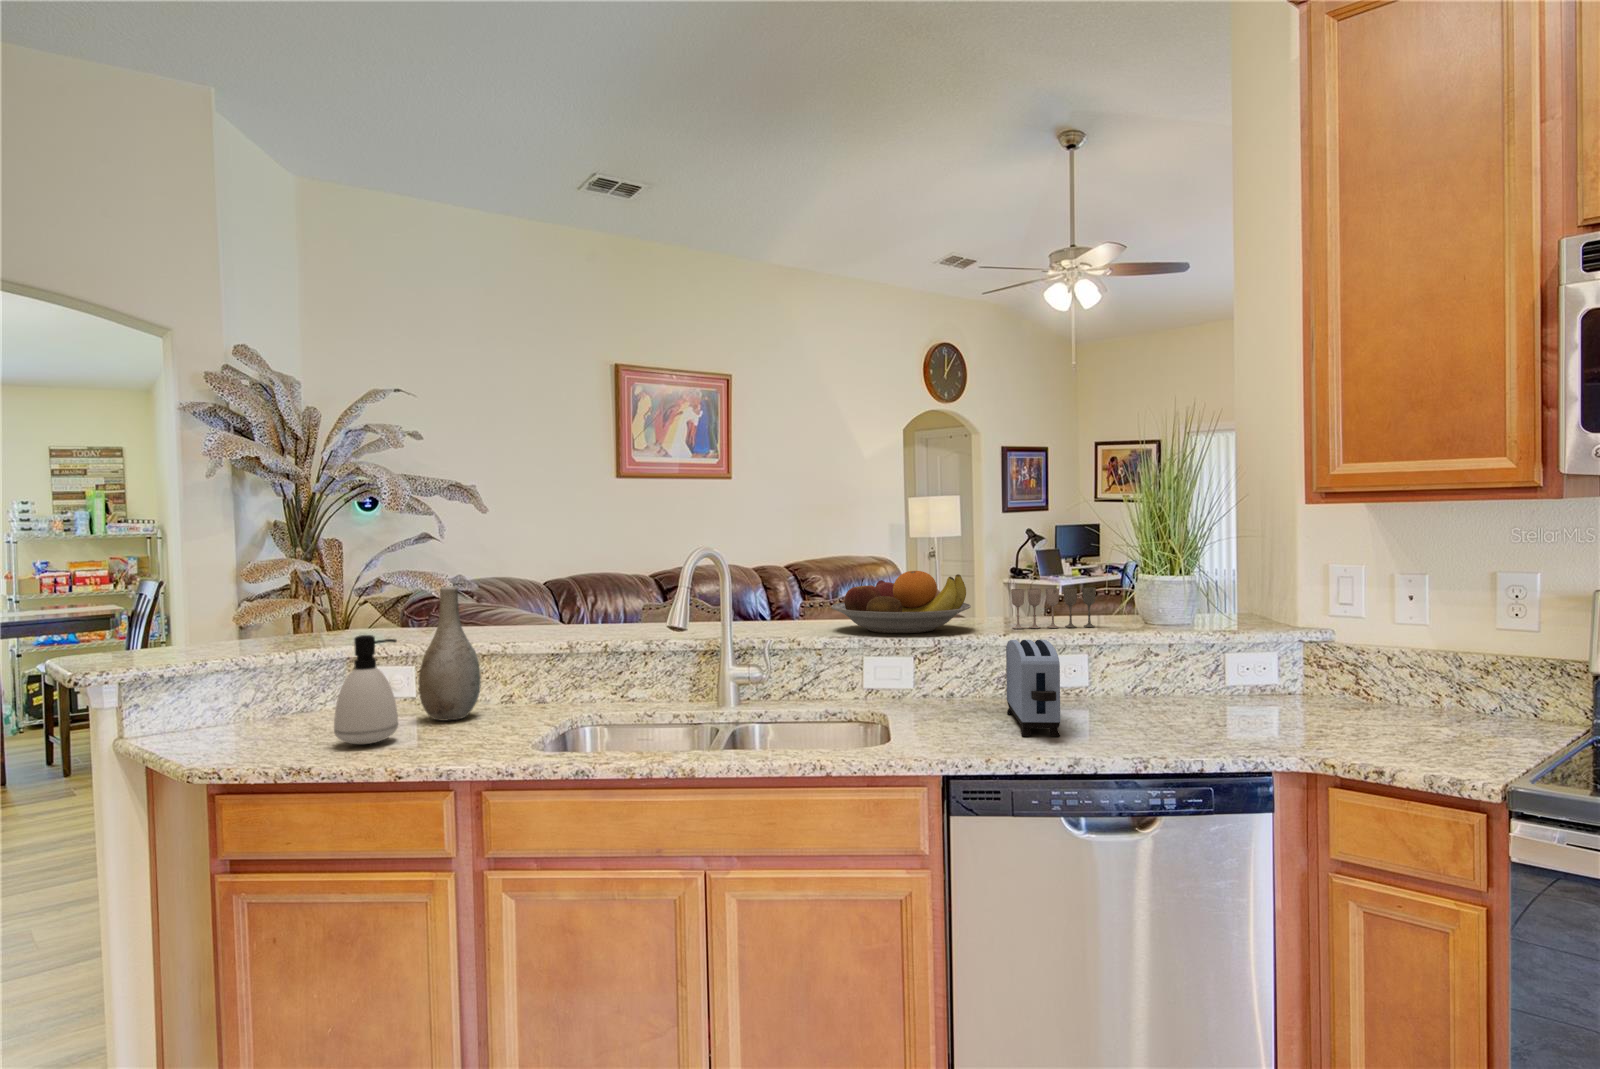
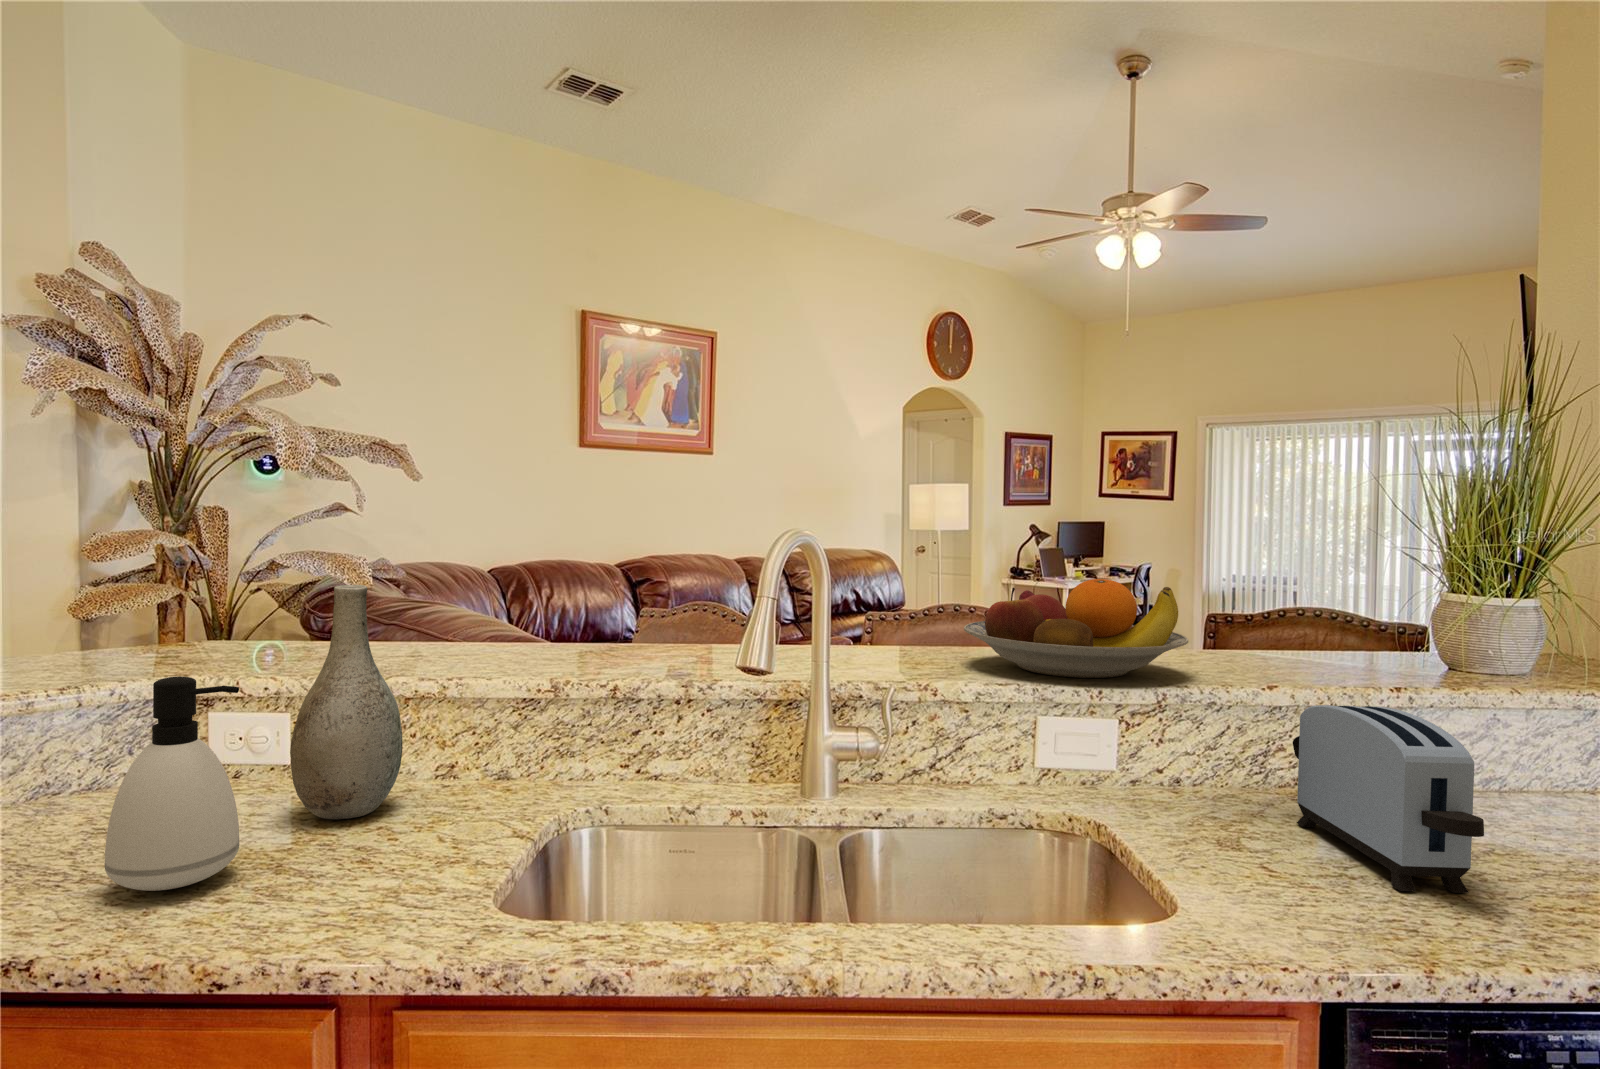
wine glass: present [1011,587,1096,629] -> none [1236,611,1361,672]

